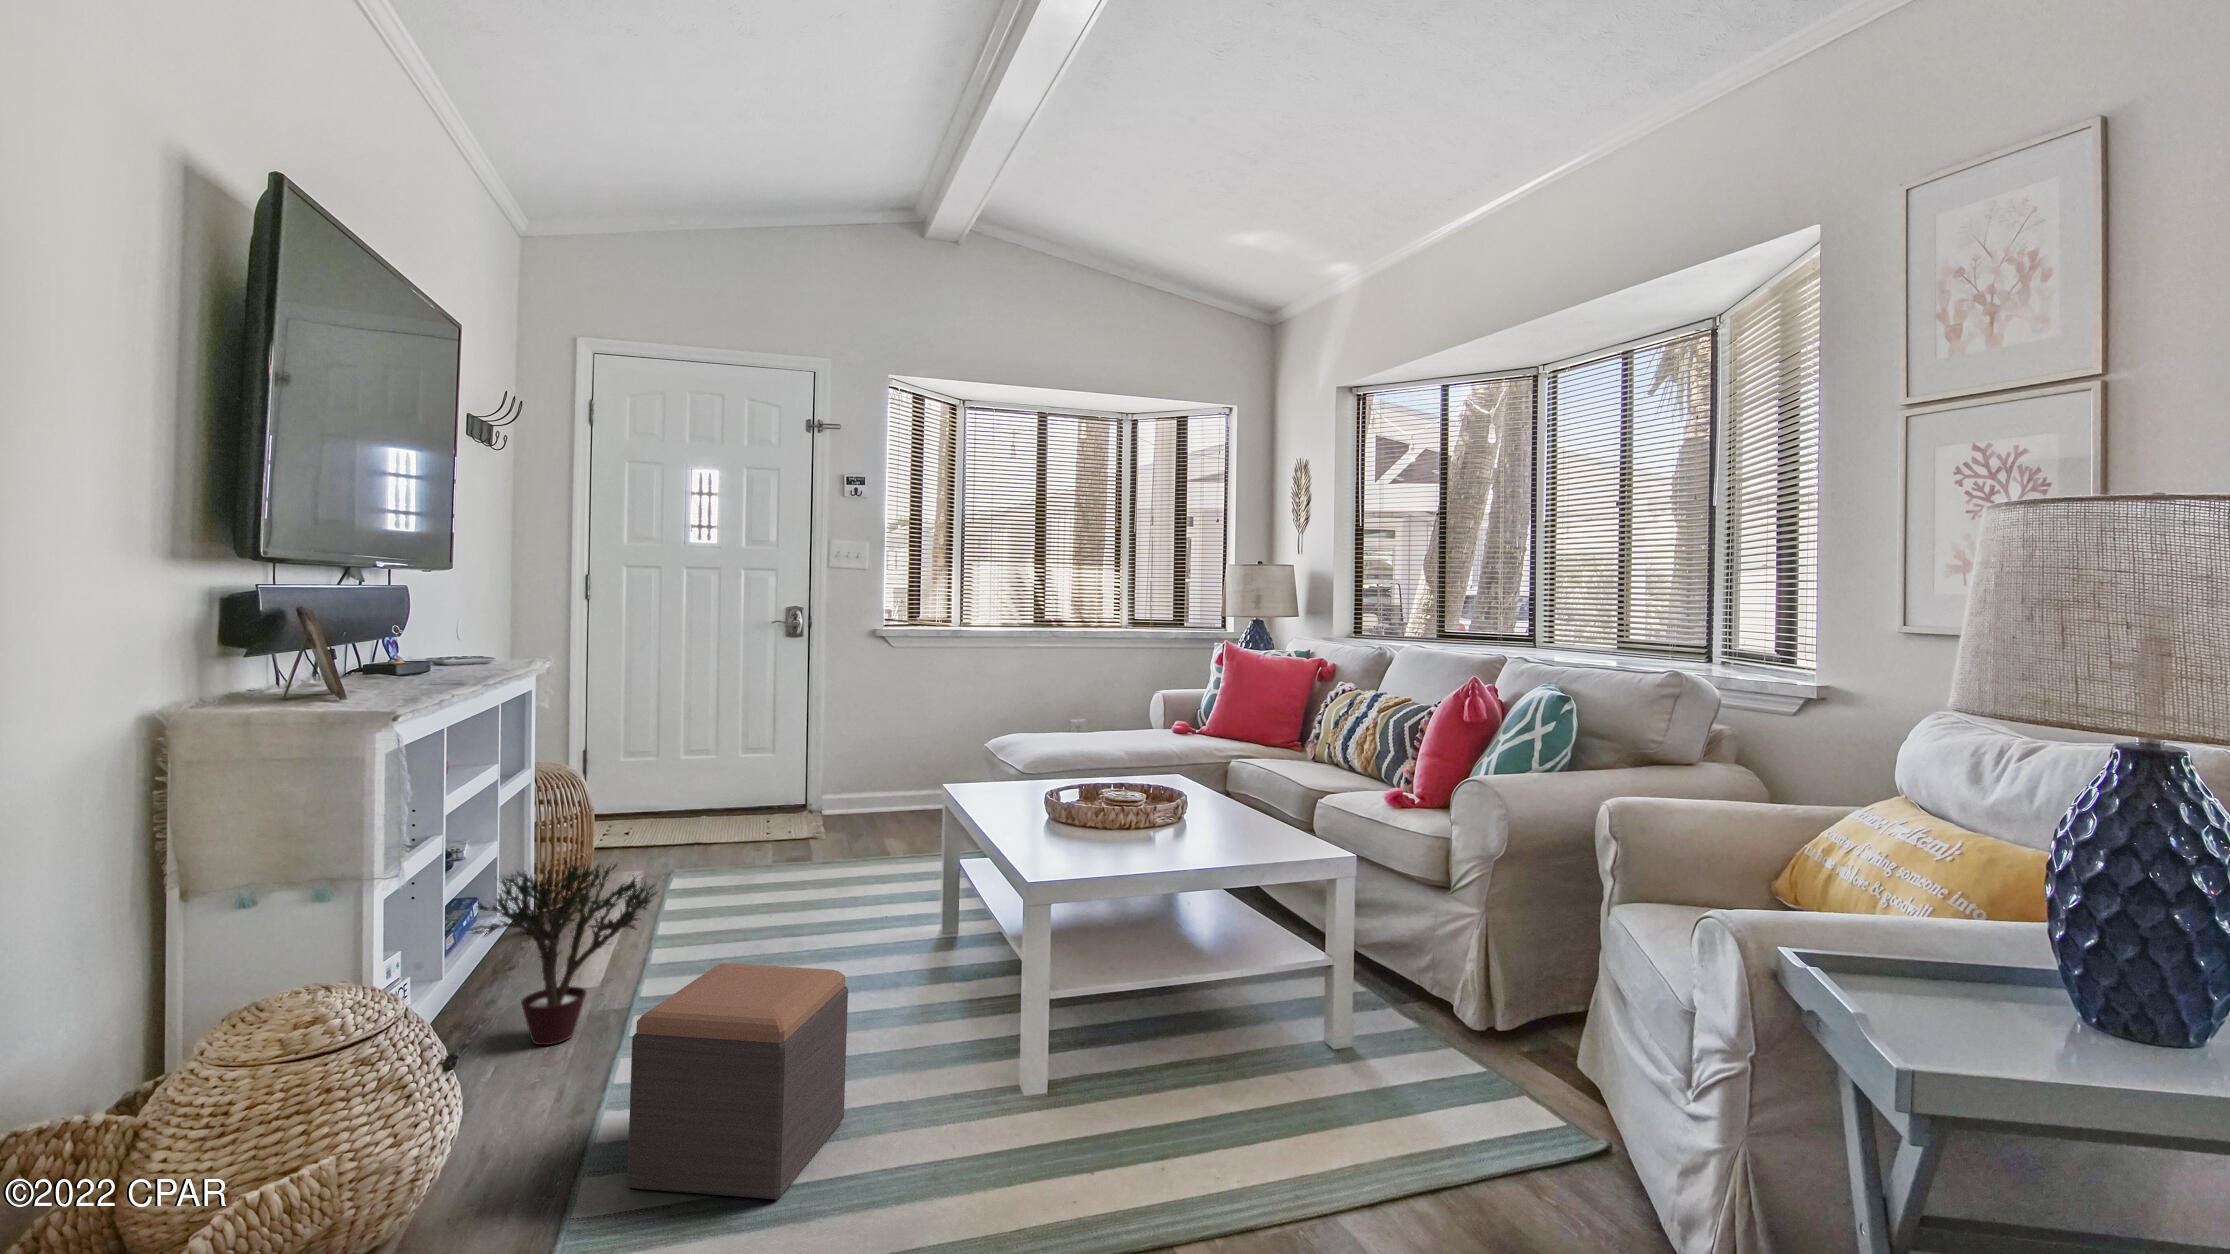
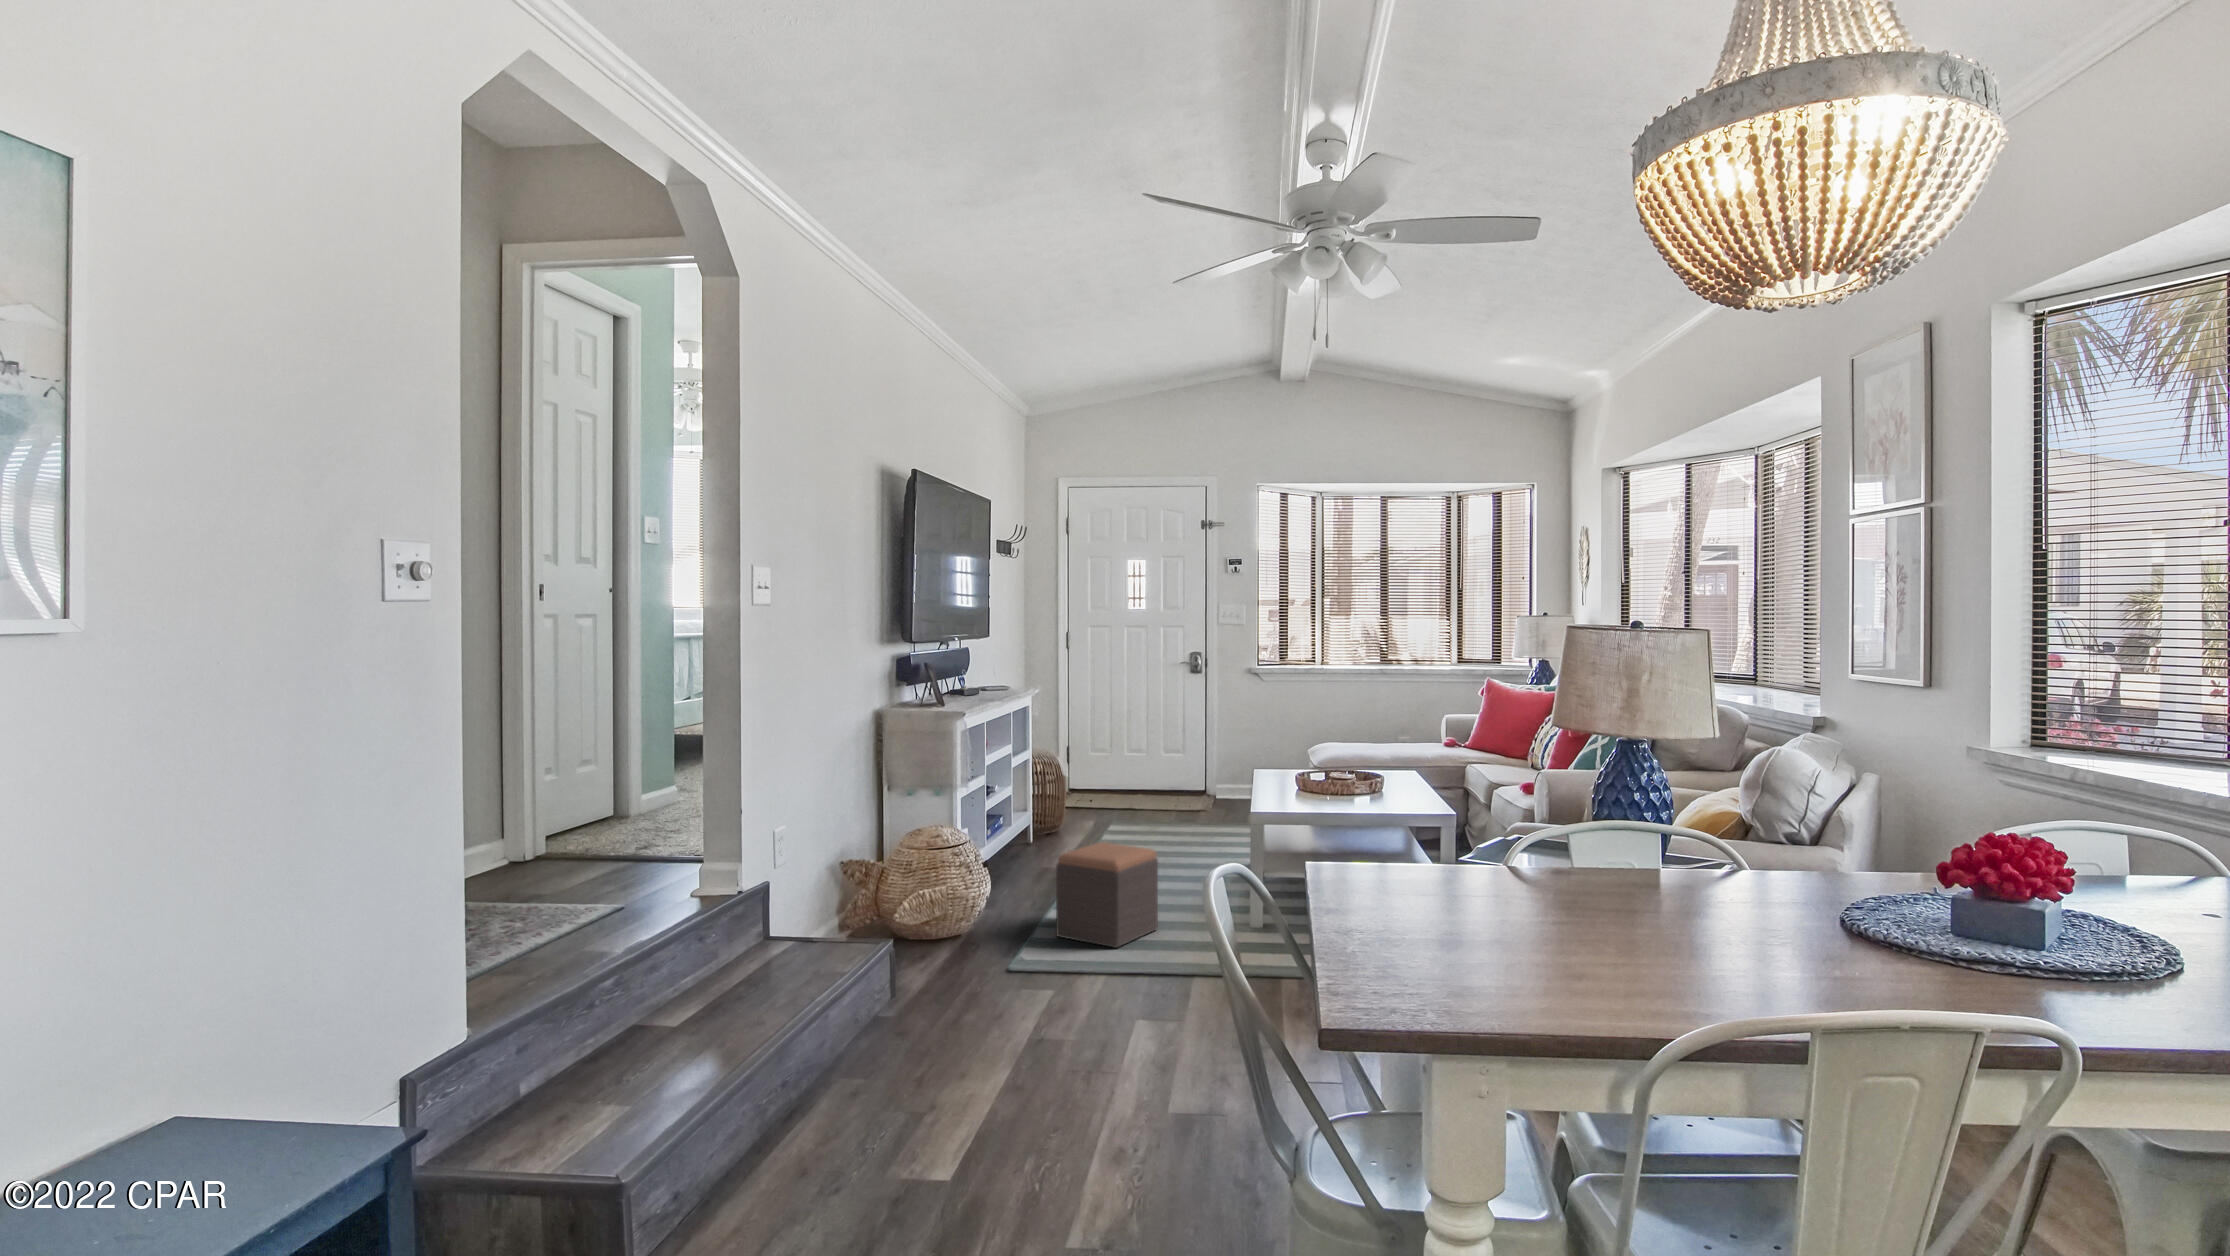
potted plant: present [469,860,656,1045] -> none [994,793,1085,889]

